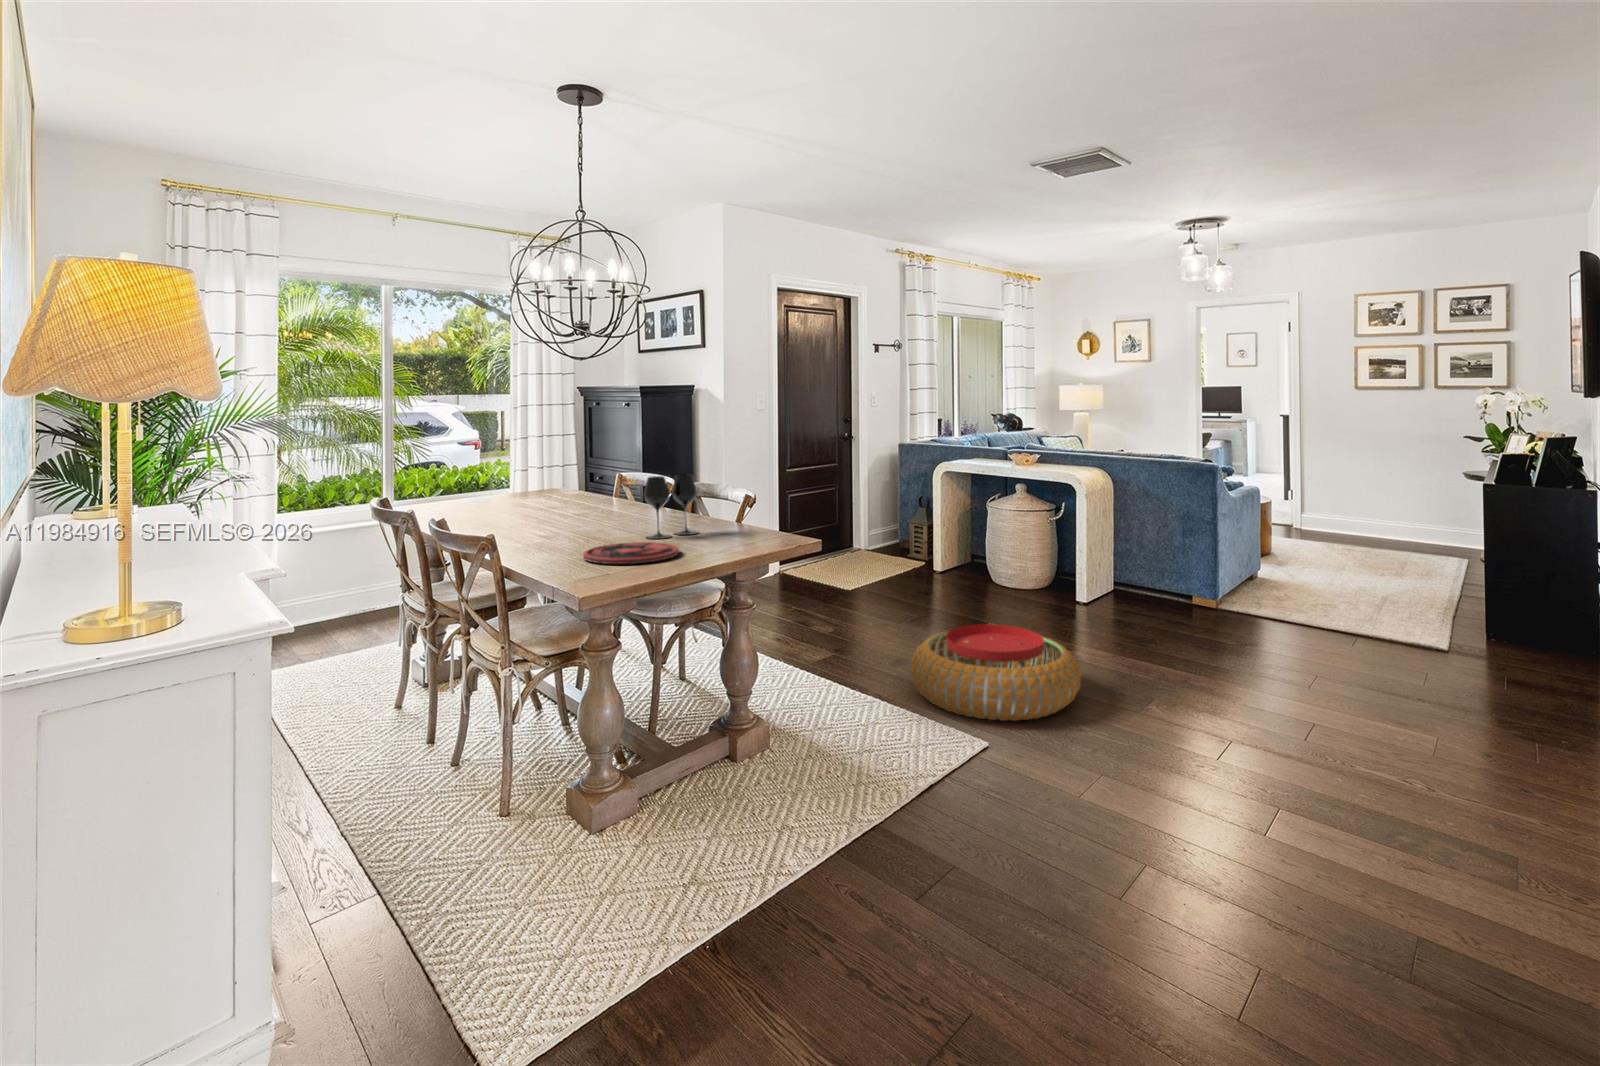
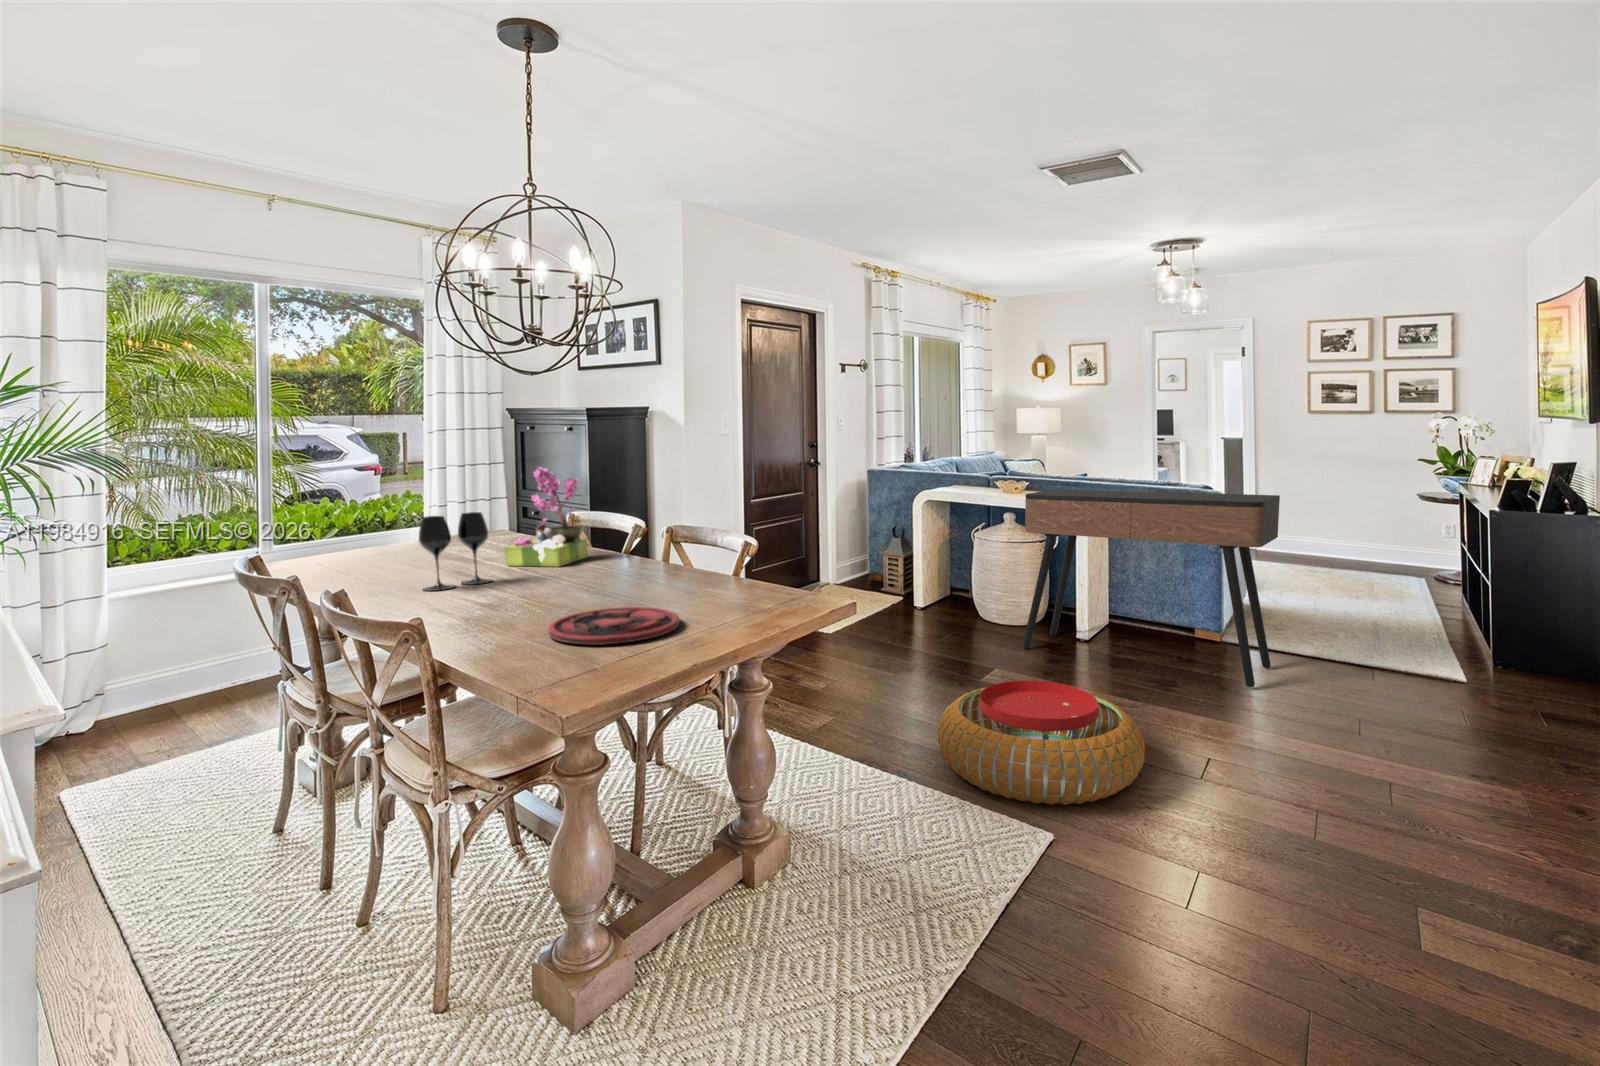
flower arrangement: none [567,435,633,516] -> present [505,467,588,567]
console table: none [1021,464,1254,644] -> present [1023,489,1280,687]
wine glass: present [644,474,698,539] -> present [419,512,492,591]

